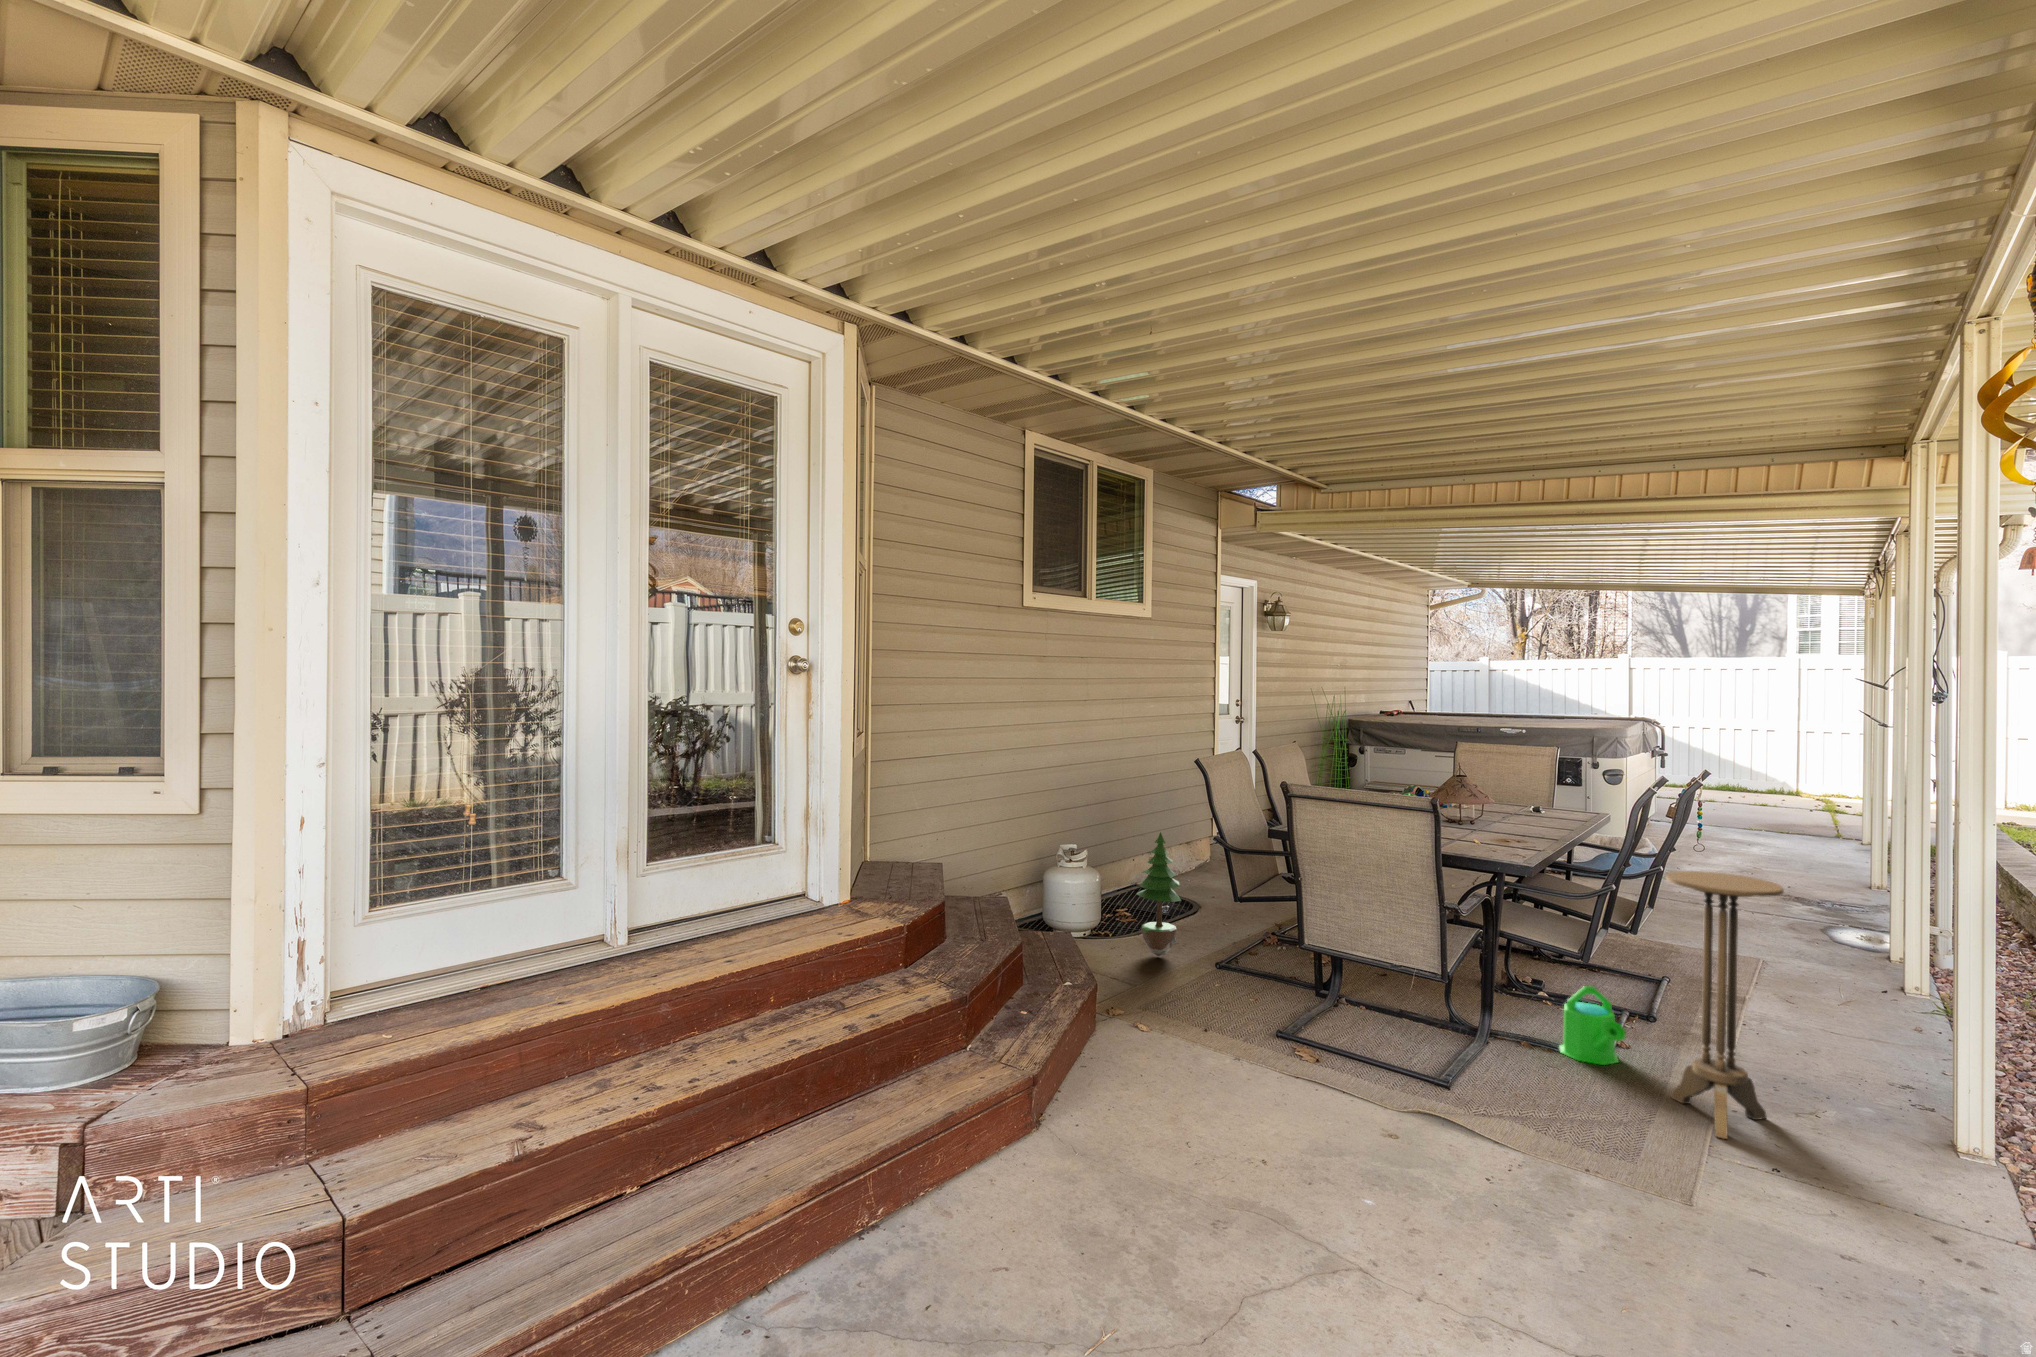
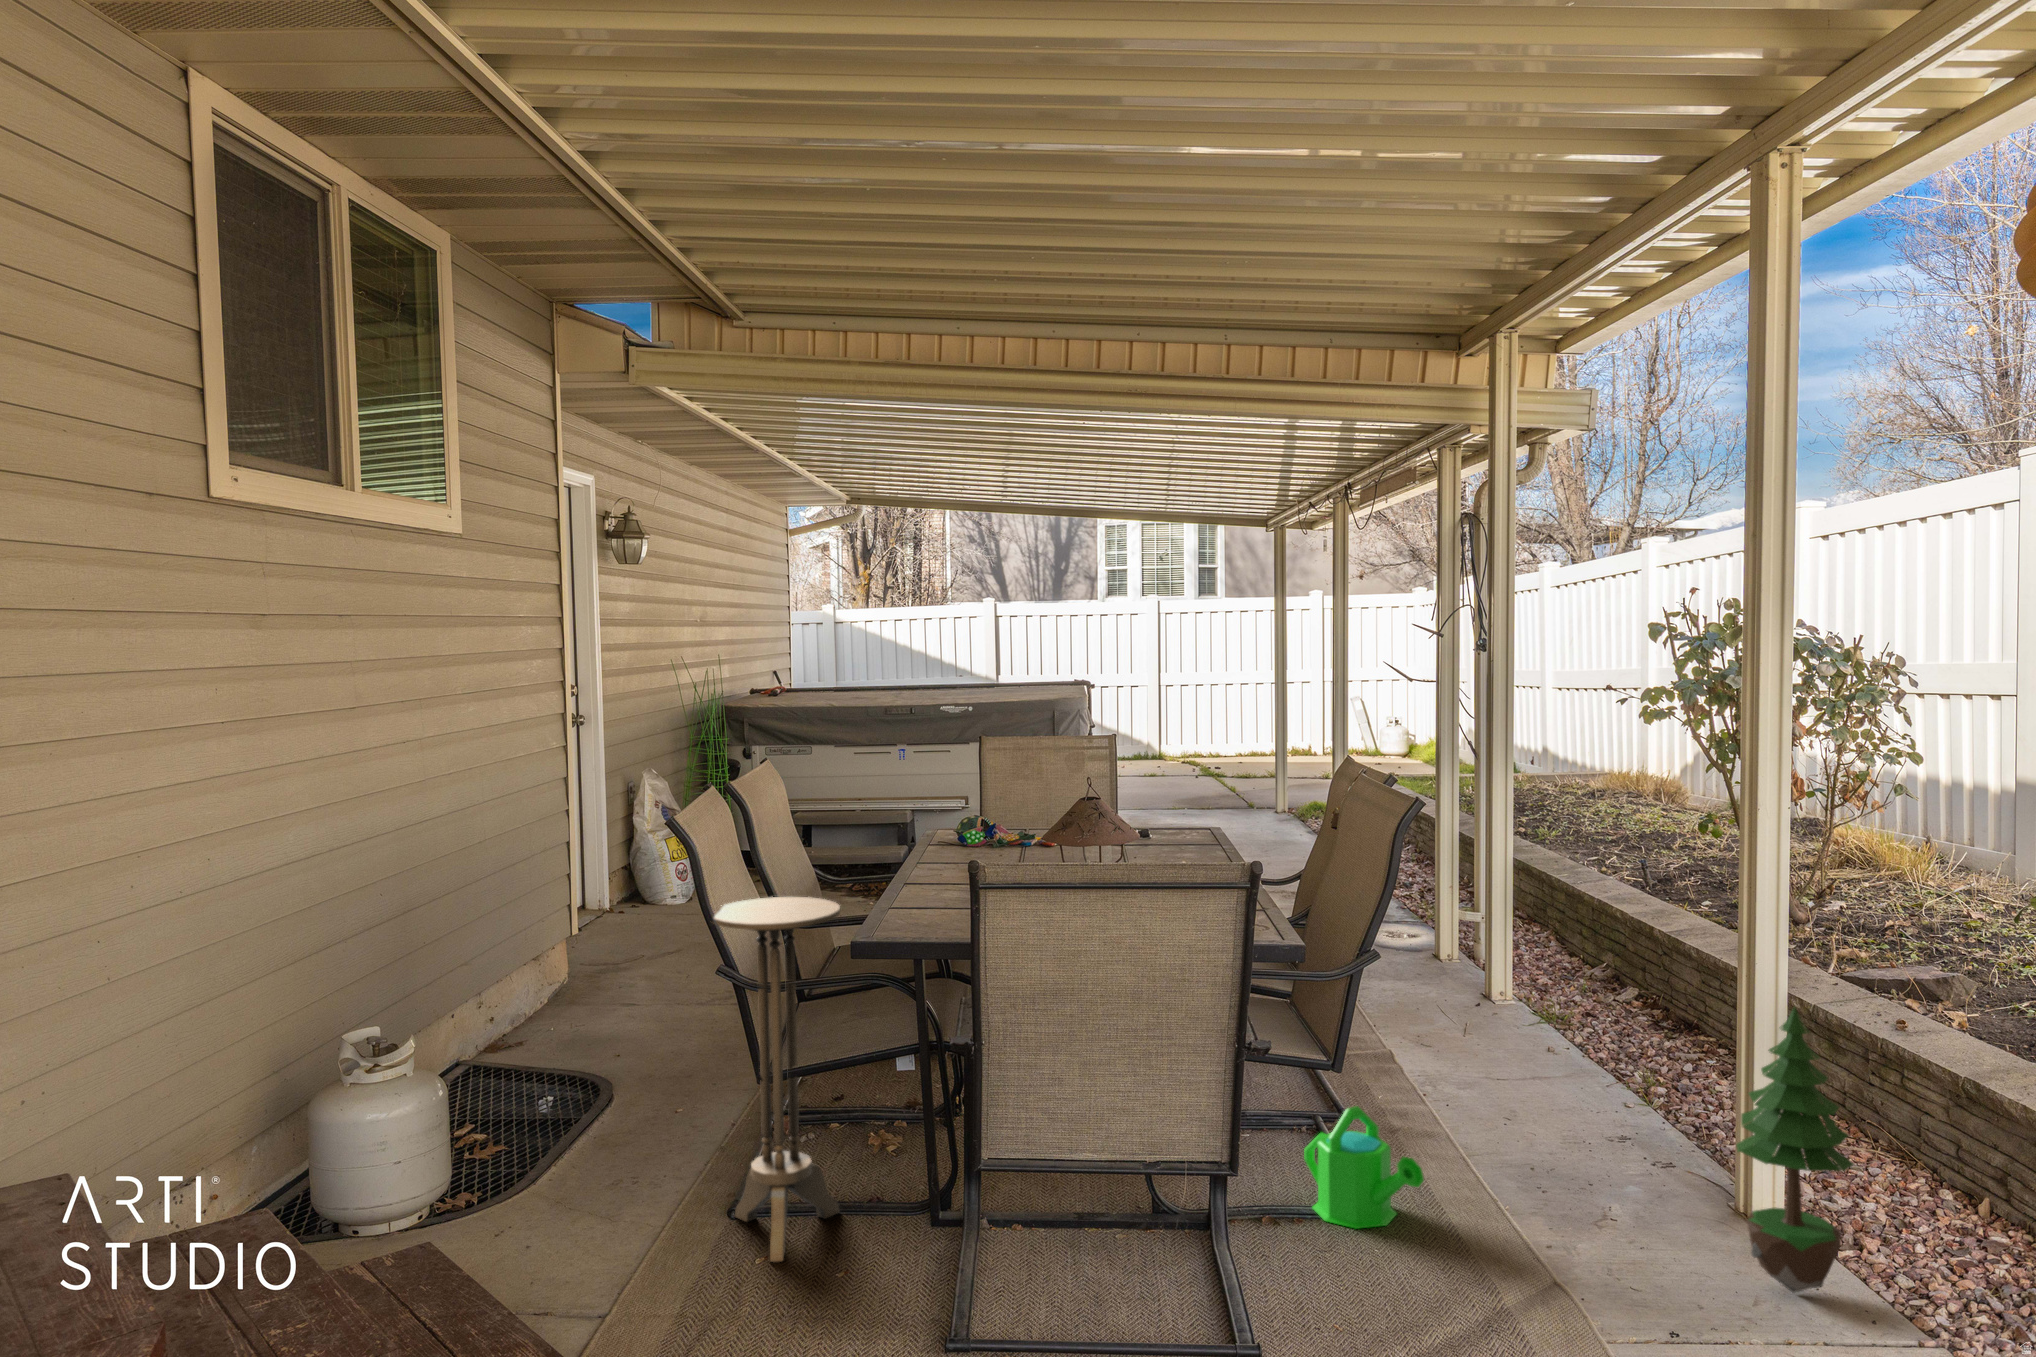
potted tree: present [1137,832,1181,956] -> present [1736,1007,1853,1293]
side table: present [1666,871,1784,1139] -> present [714,897,840,1262]

